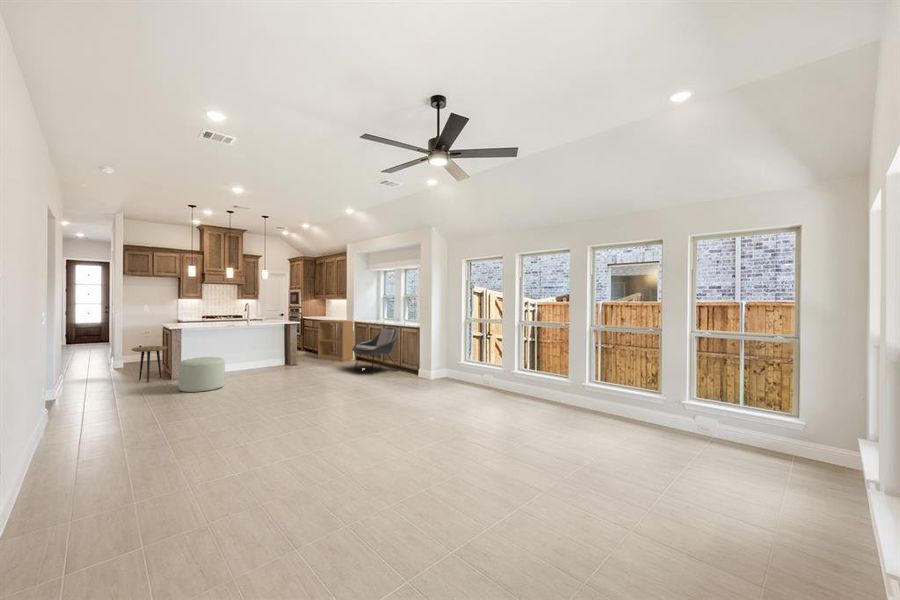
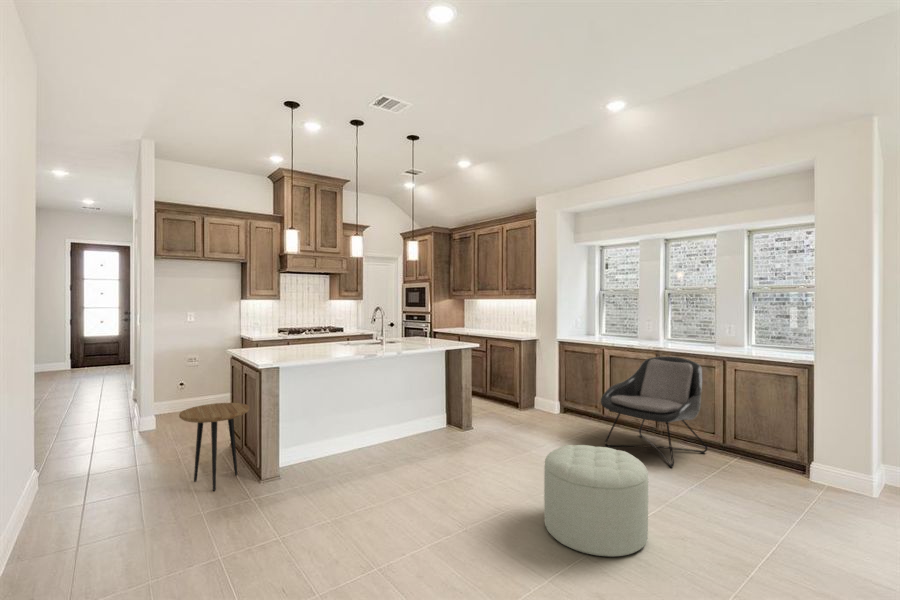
bookshelf: present [318,320,354,361] -> none [485,336,551,417]
ottoman: present [179,357,225,392] -> present [544,445,648,557]

